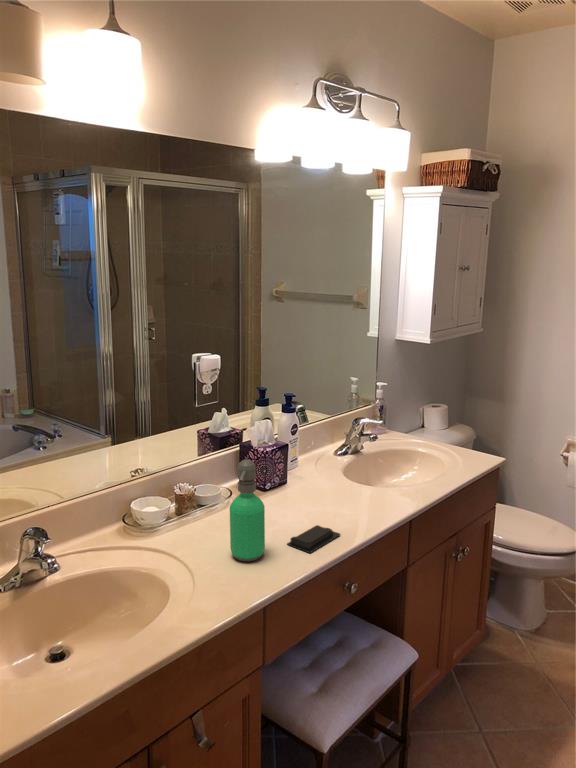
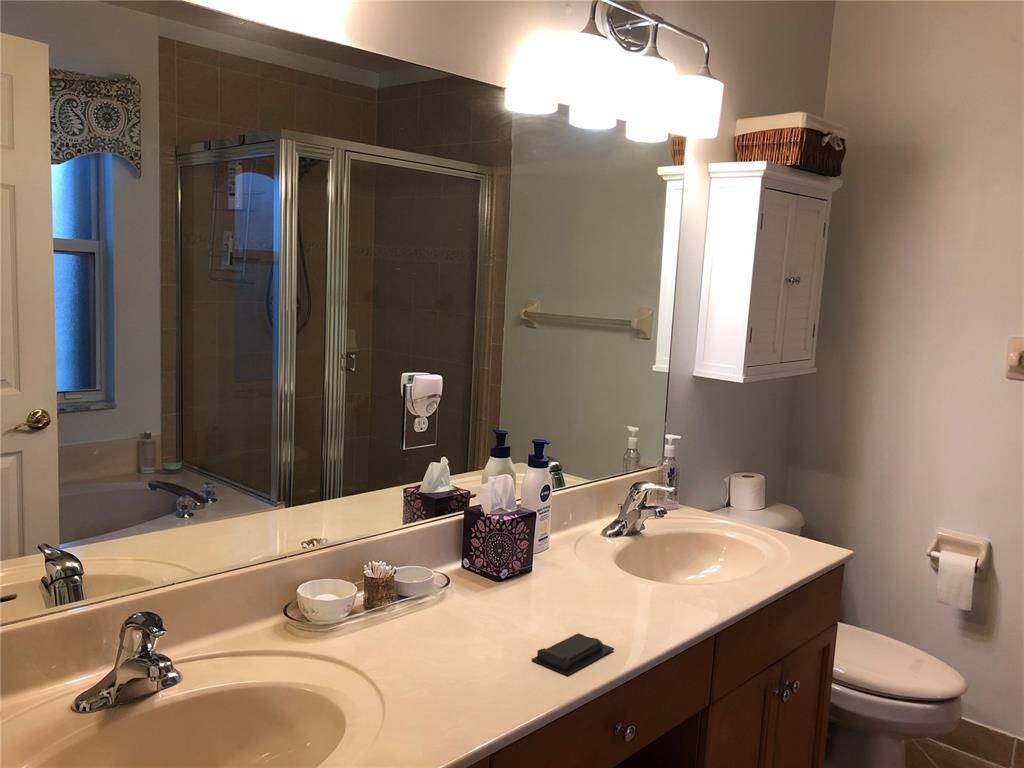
soap dispenser: present [230,459,265,561] -> none [445,523,500,683]

